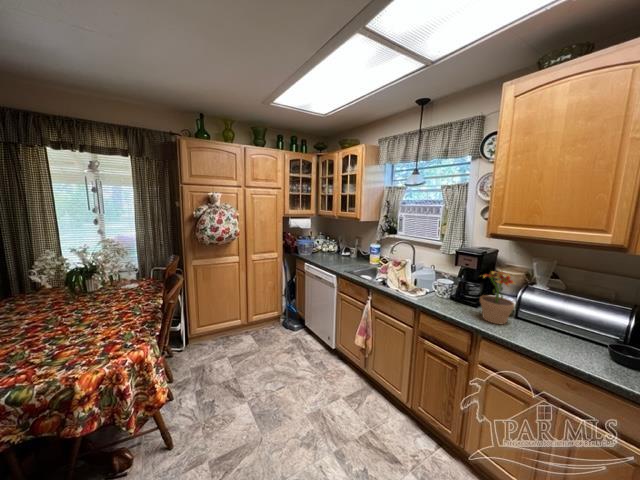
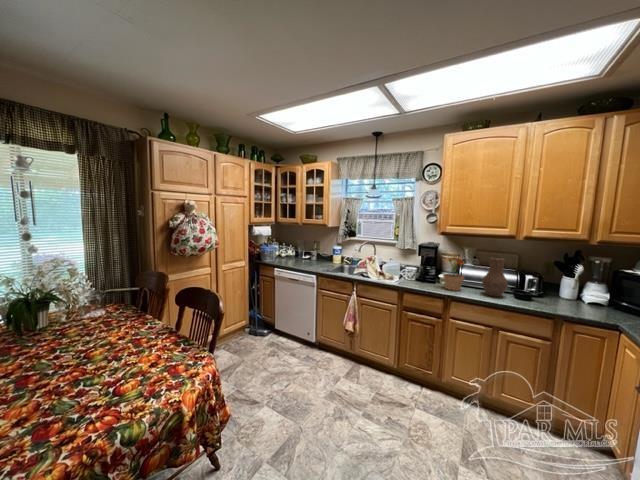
vase: none [543,280,594,349] -> present [482,257,508,297]

